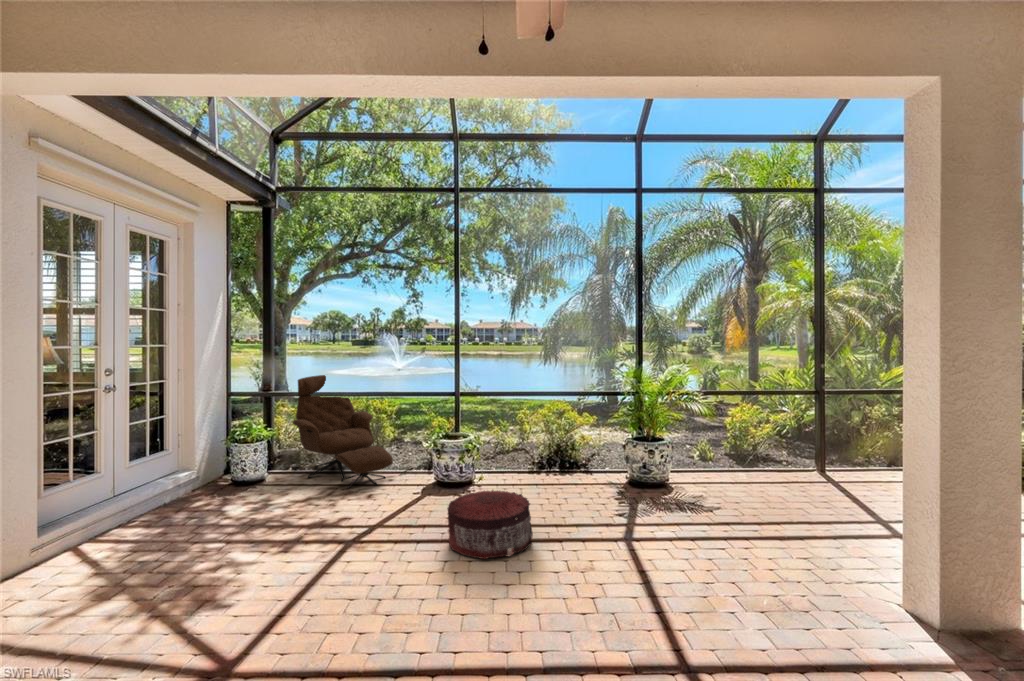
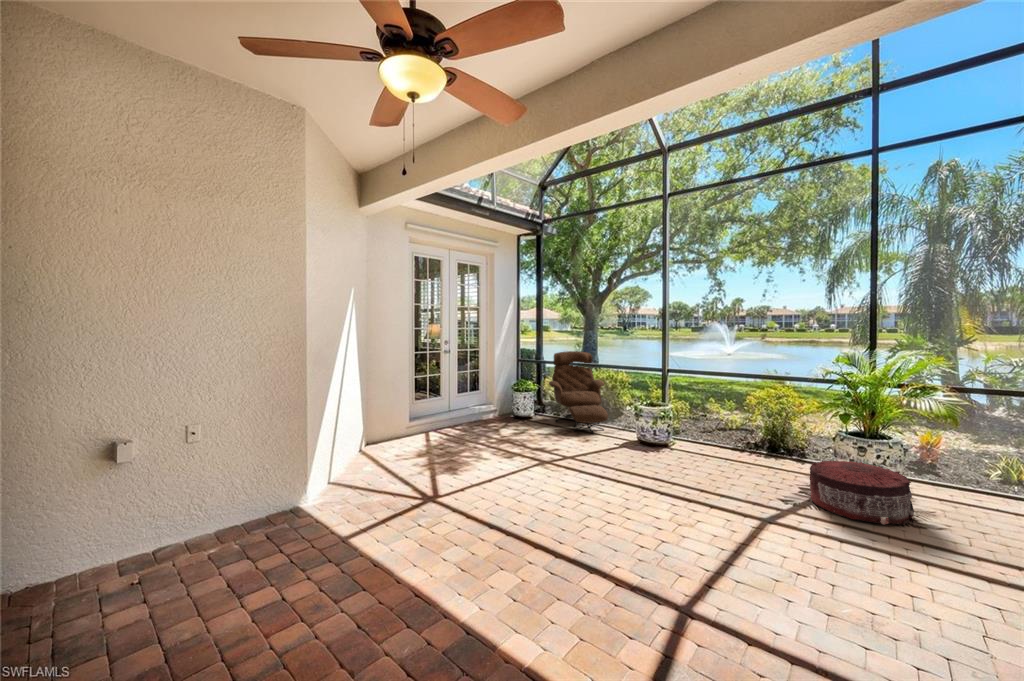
pouf: present [447,490,533,559] -> present [810,460,914,525]

